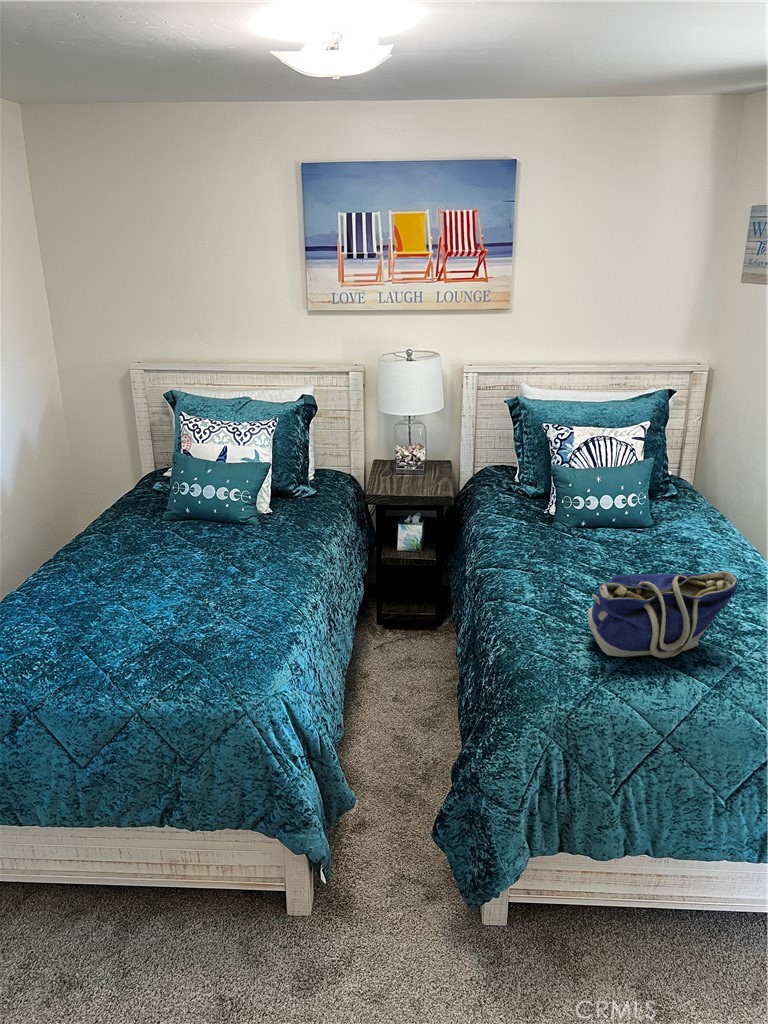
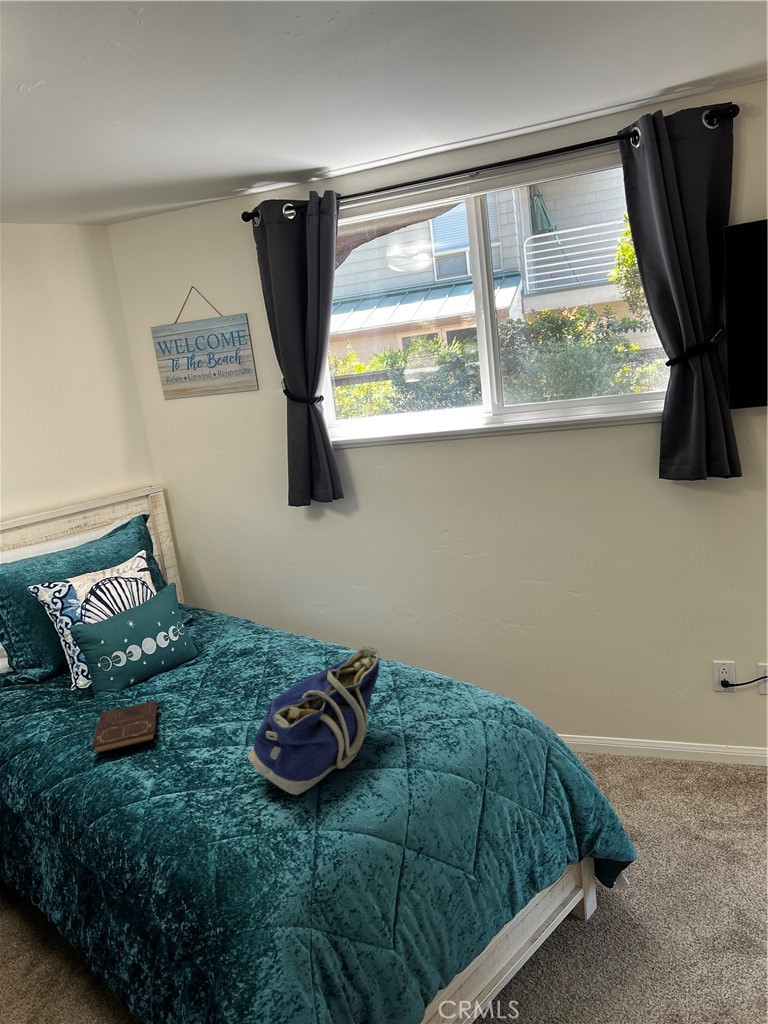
book: none [513,536,585,569] -> present [91,700,160,752]

